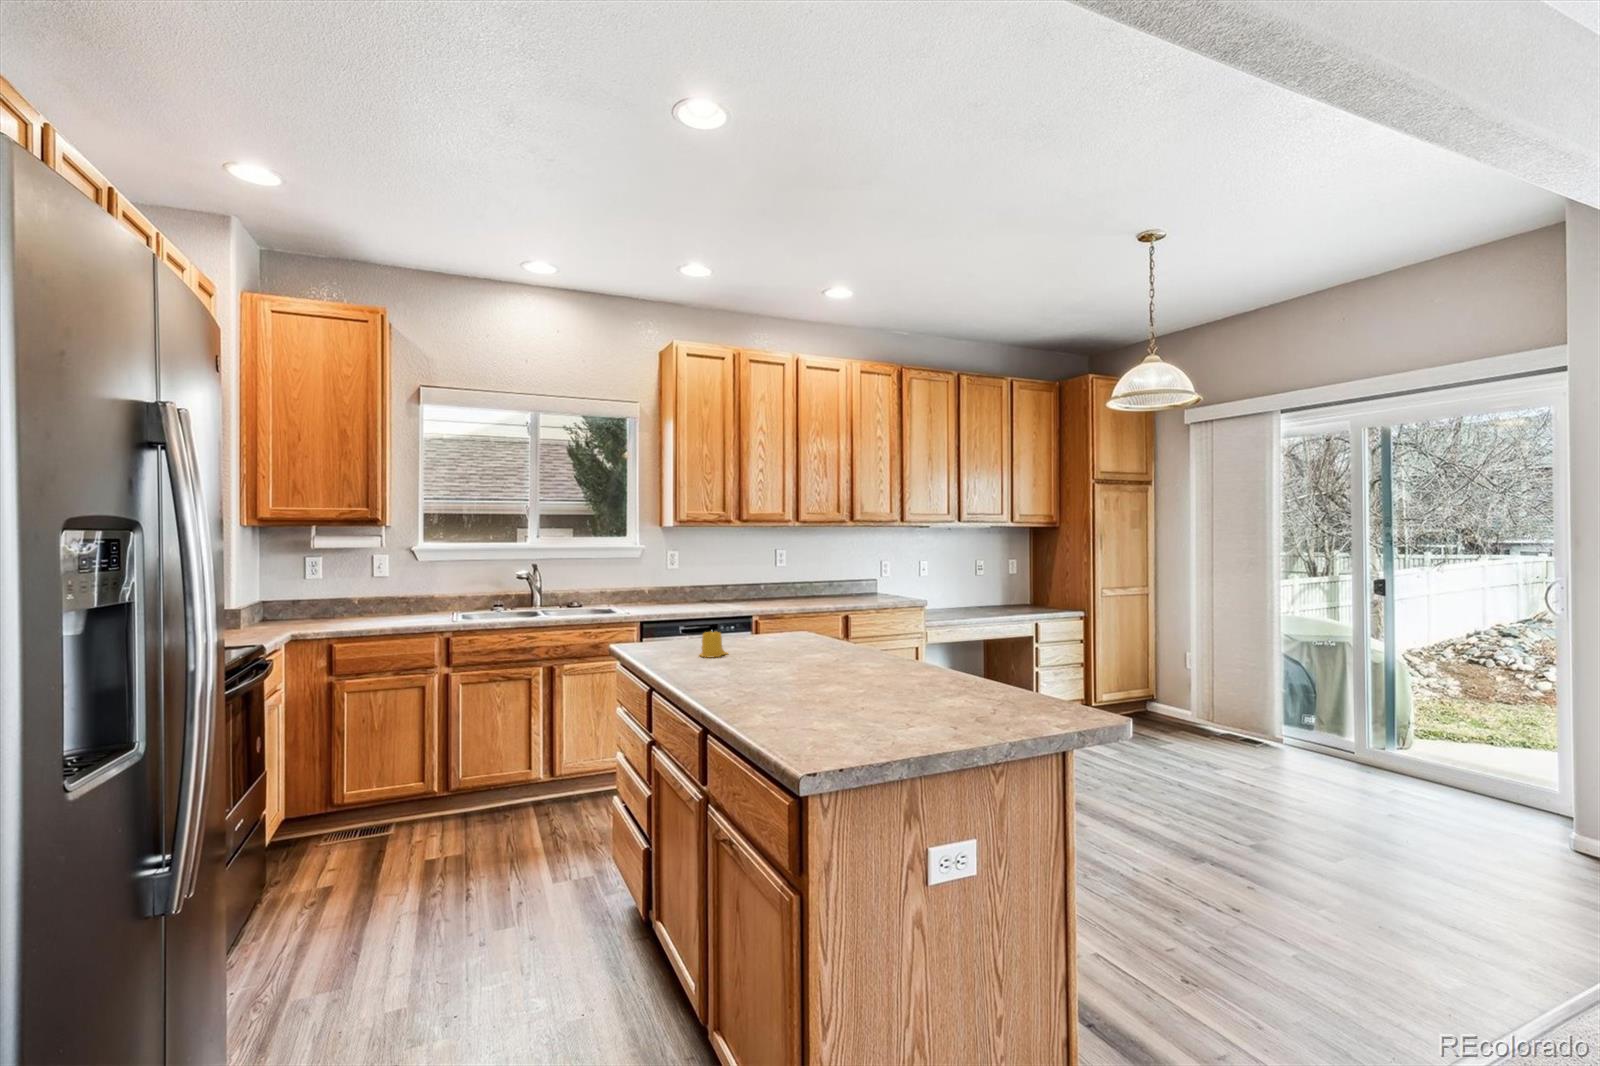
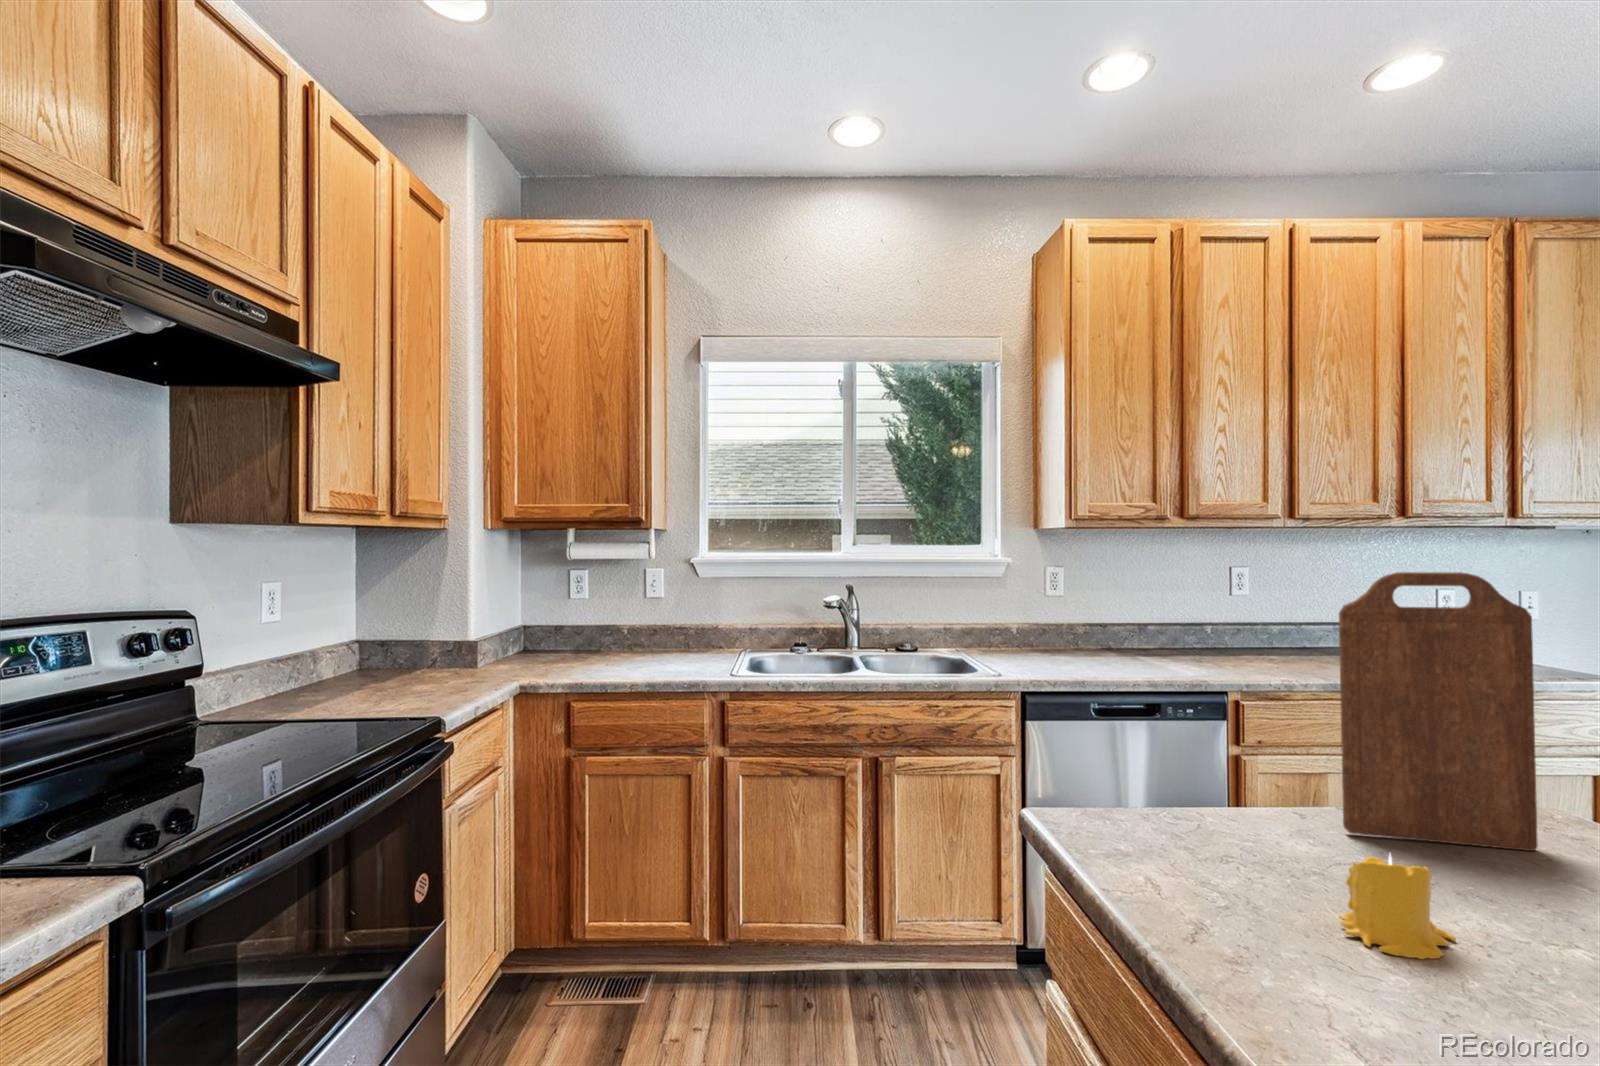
cutting board: none [729,545,786,642] -> present [1339,572,1538,851]

